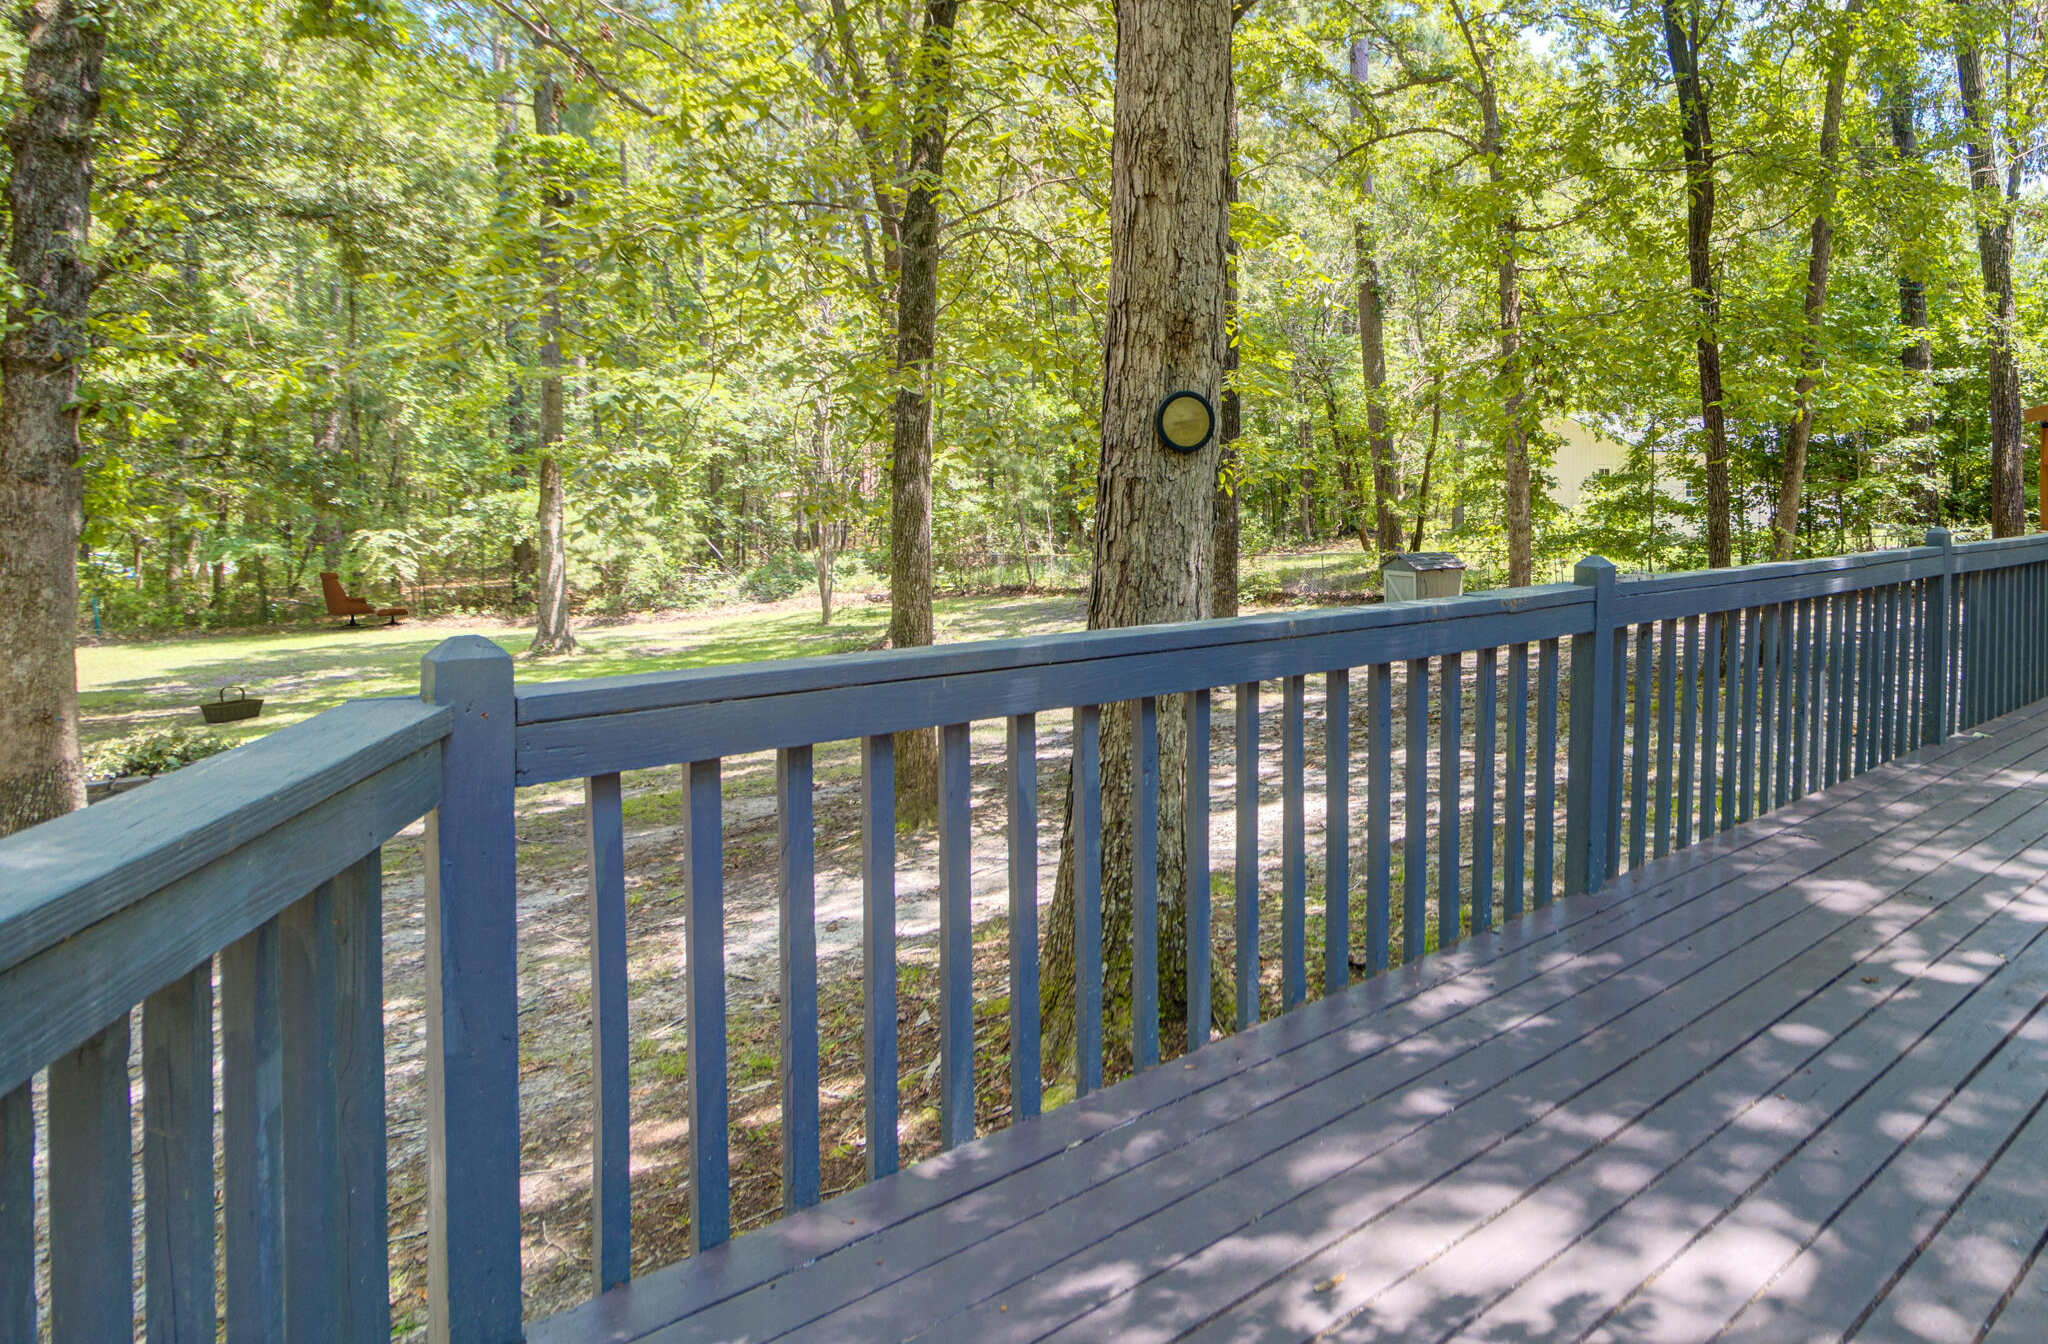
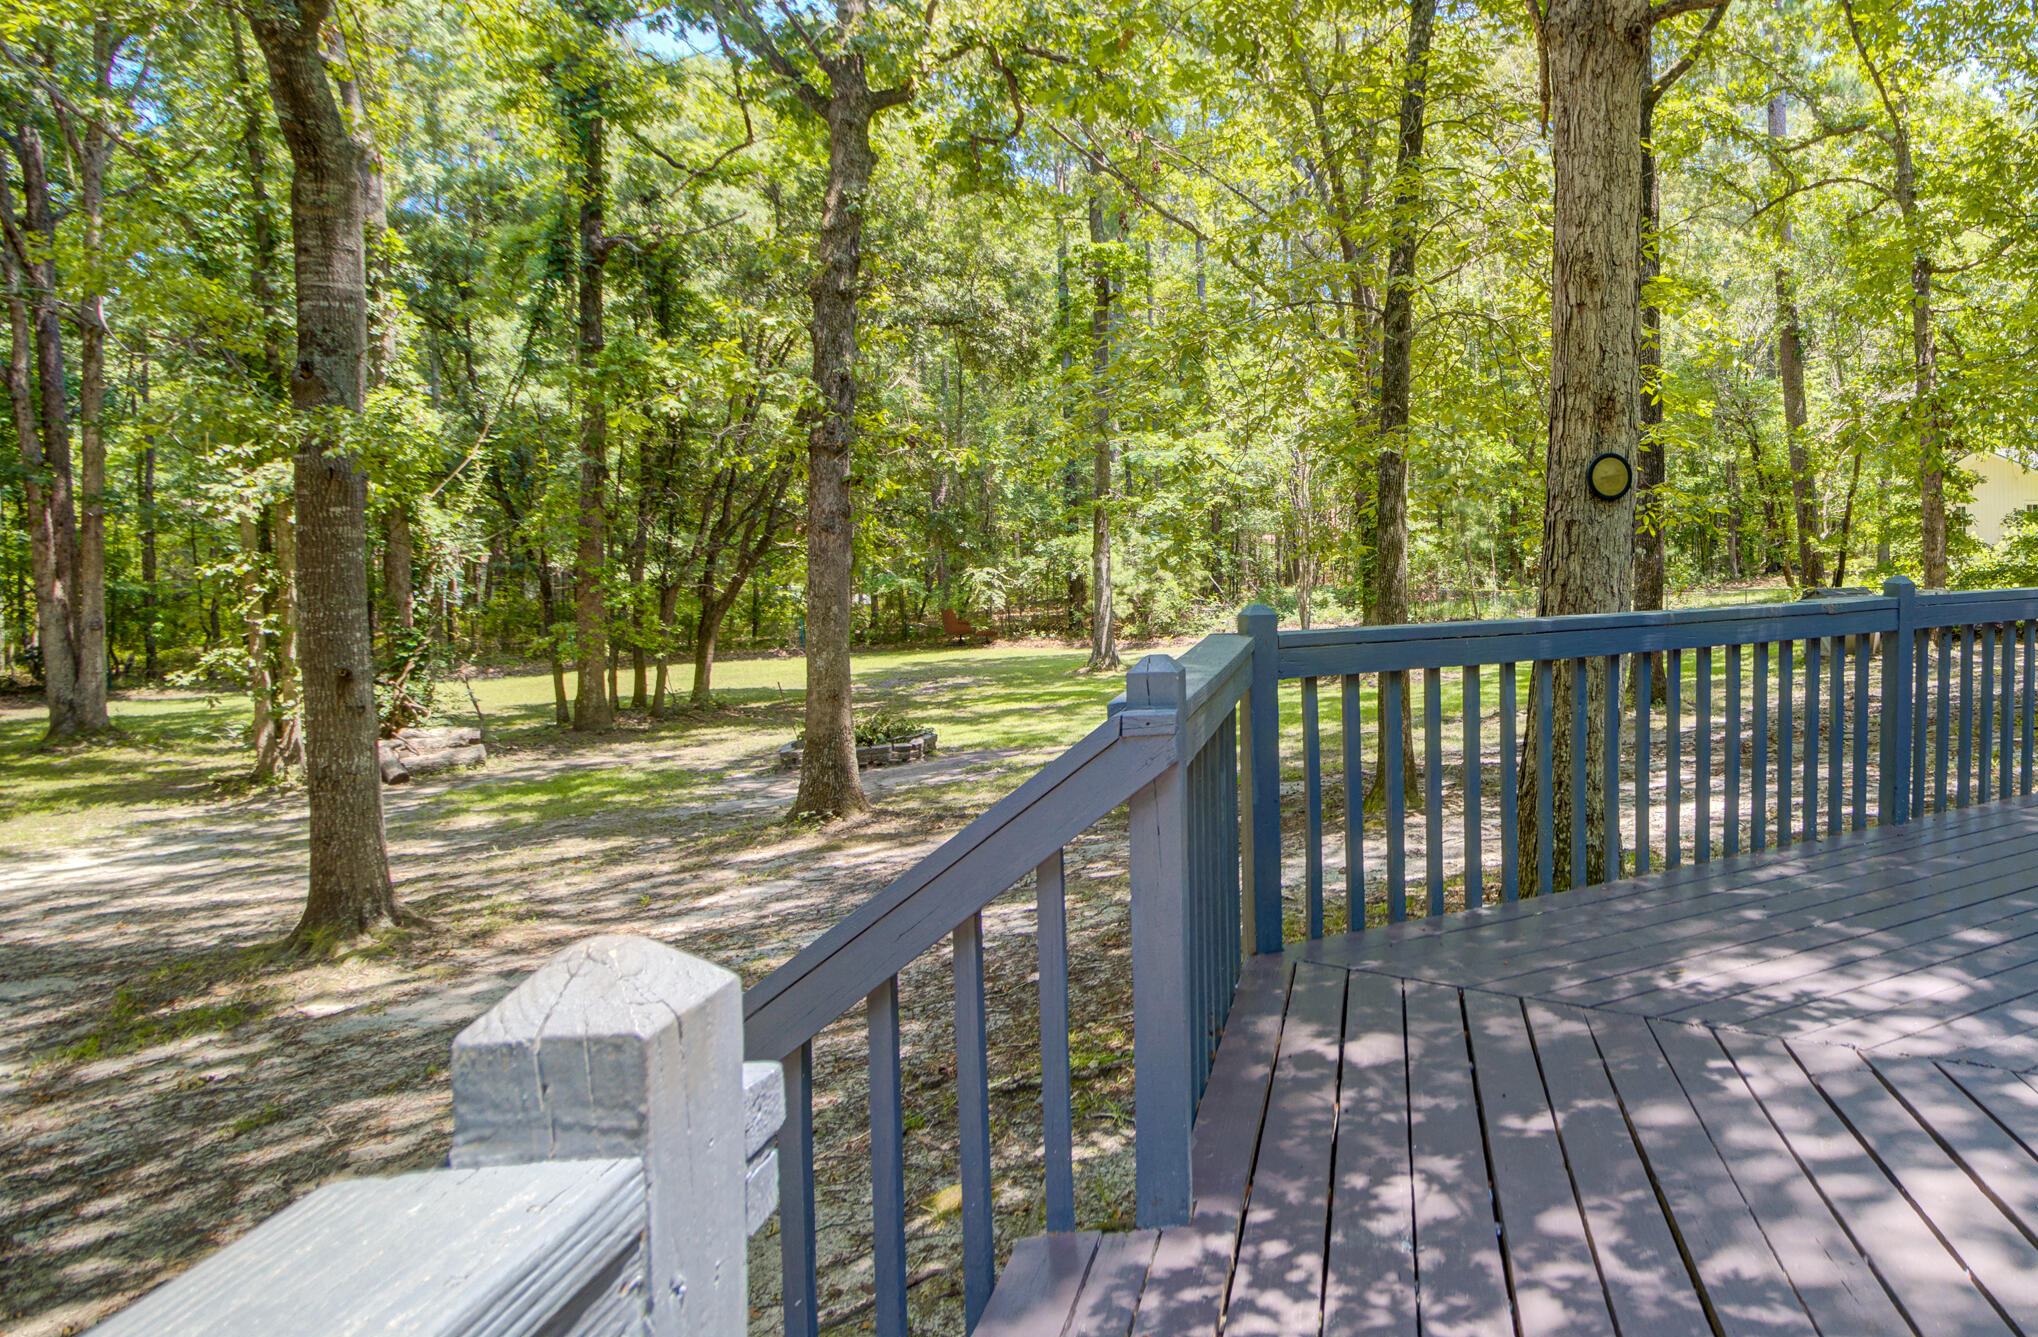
basket: present [200,687,264,722] -> none [888,682,927,709]

